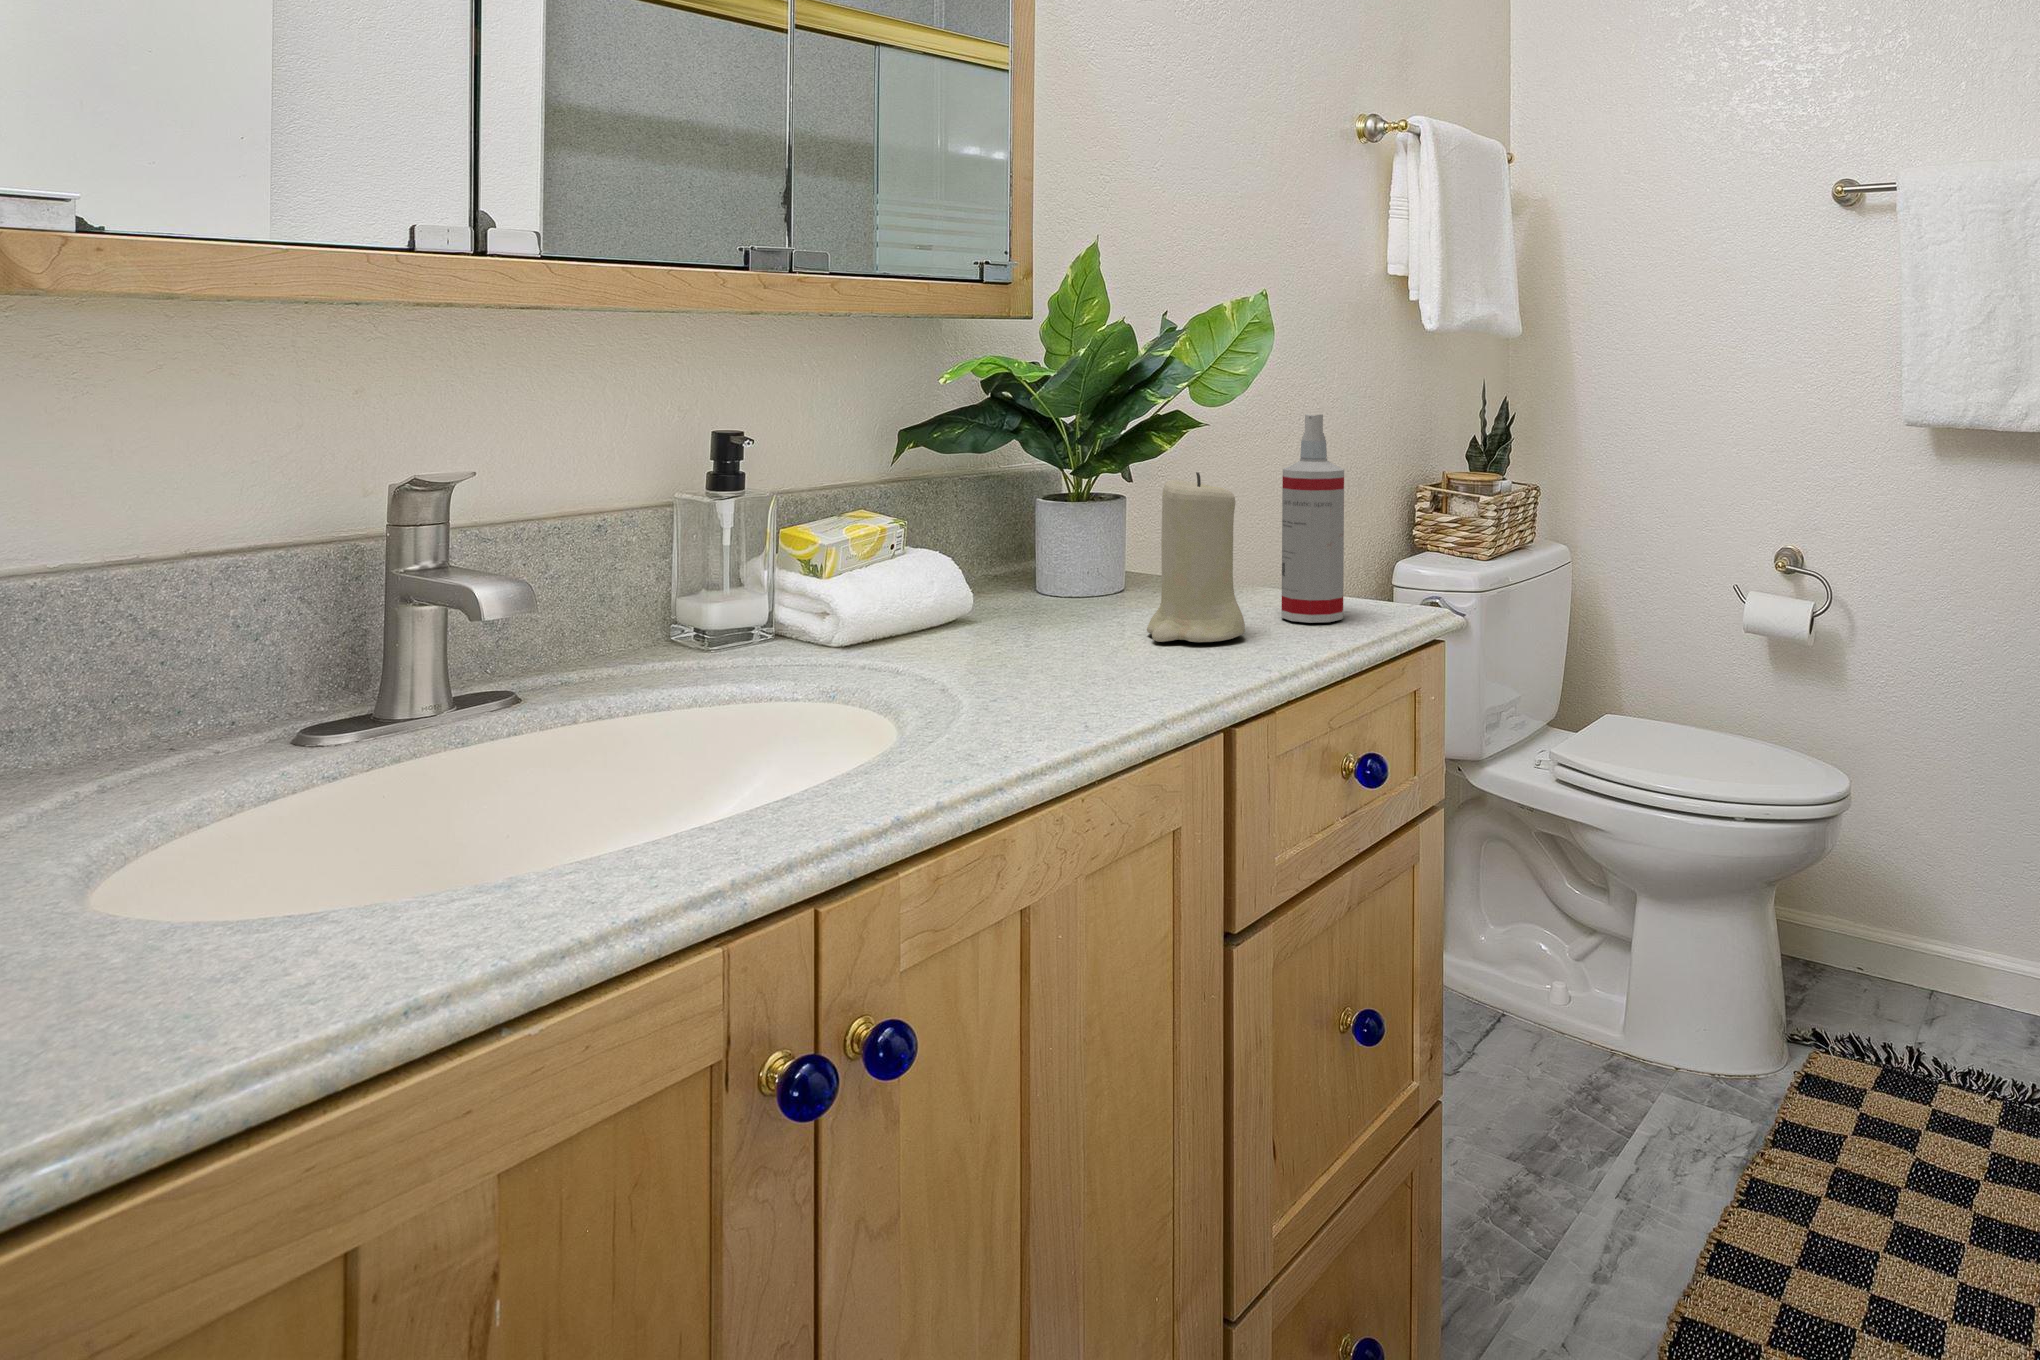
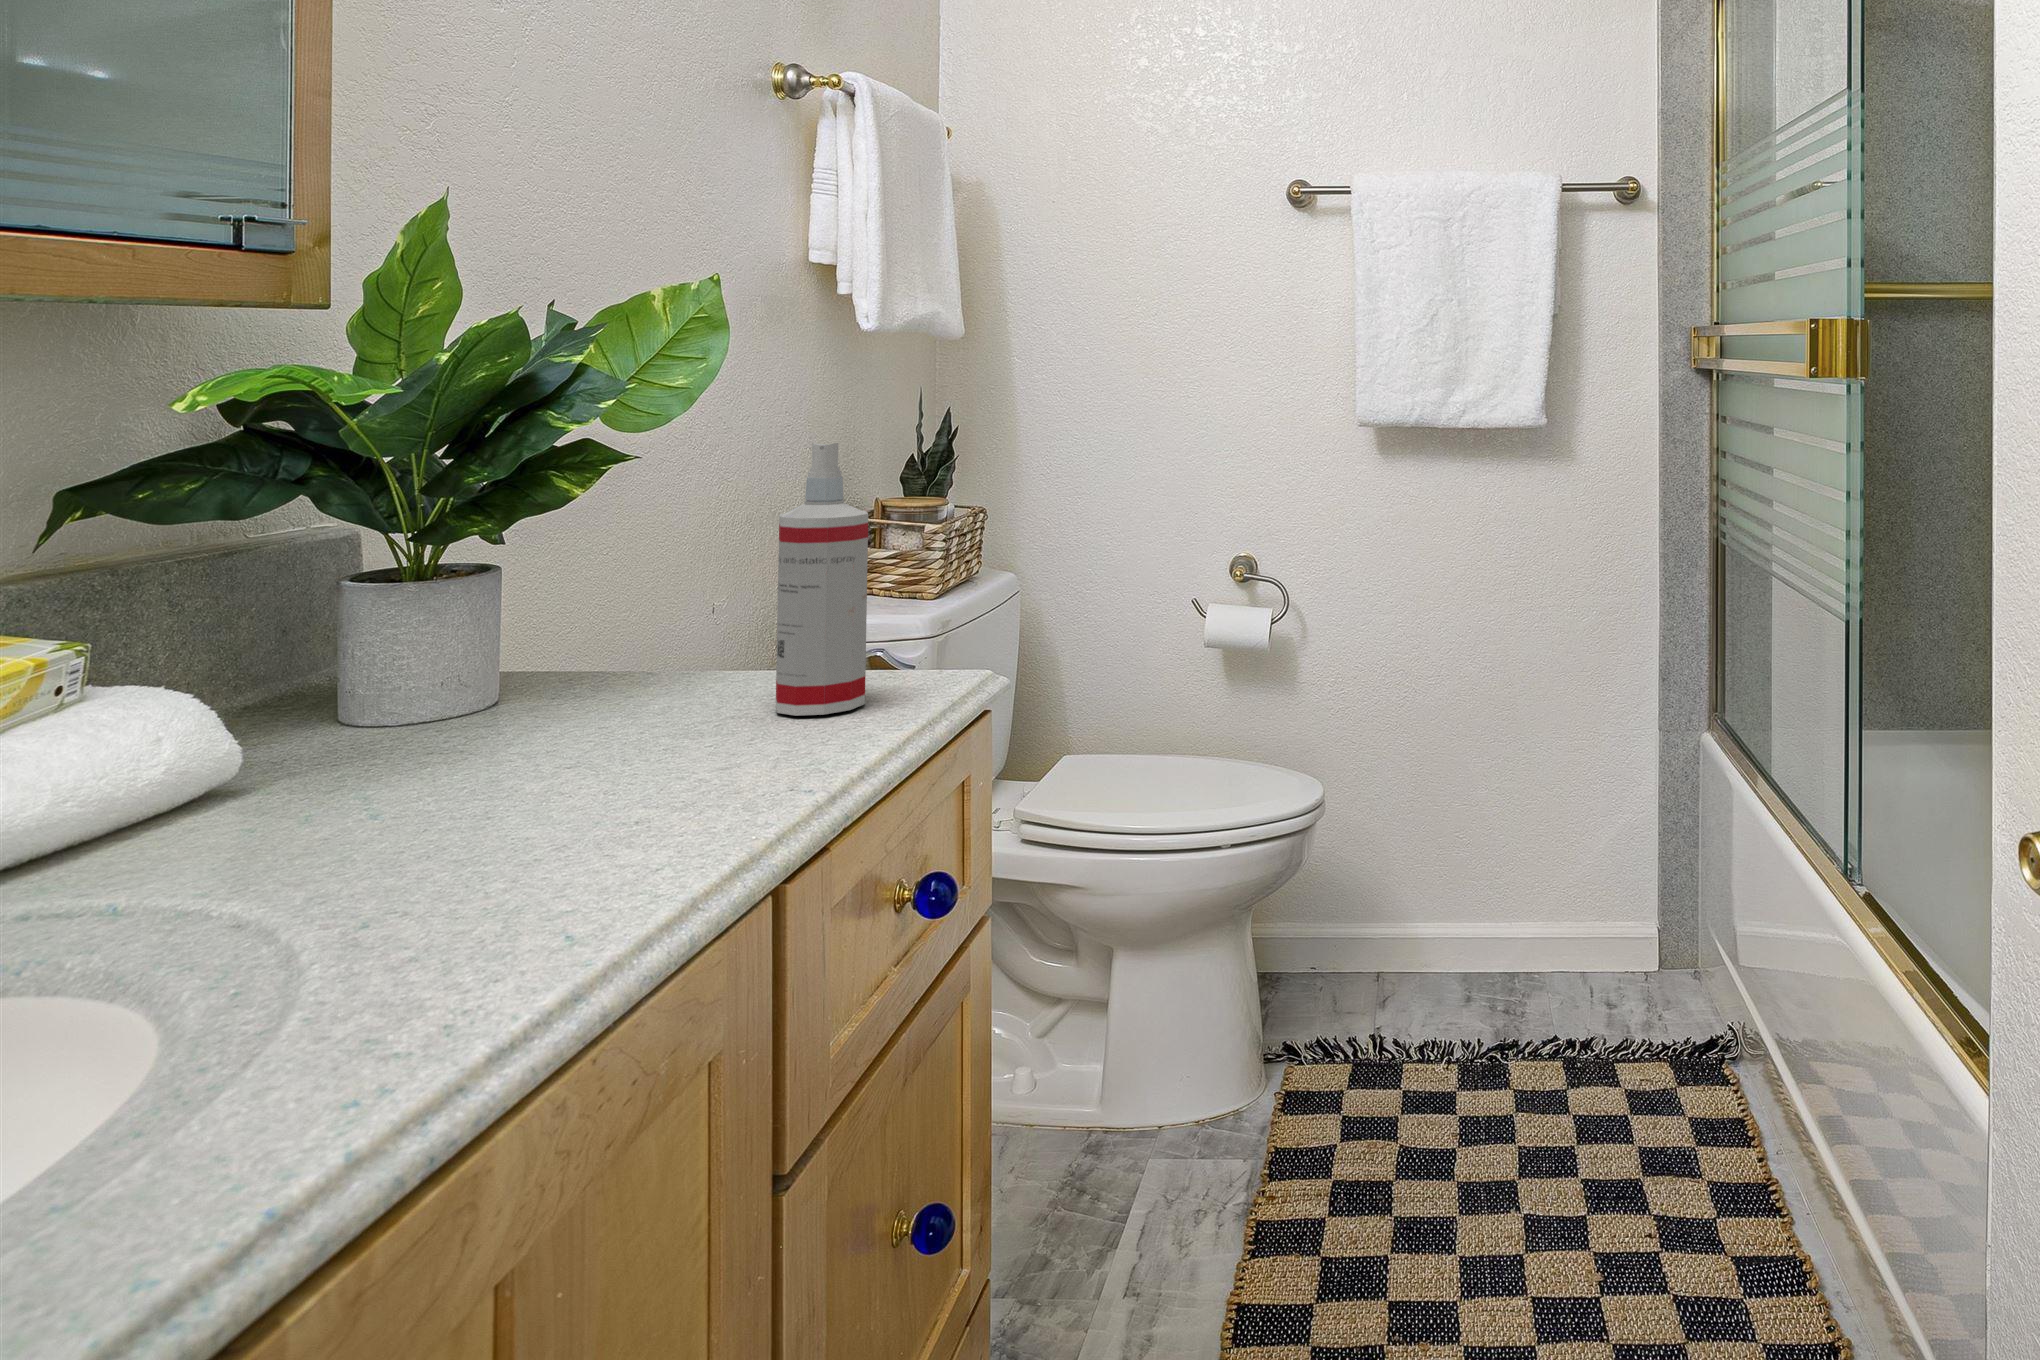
candle: present [1147,472,1245,642] -> none [584,530,746,775]

